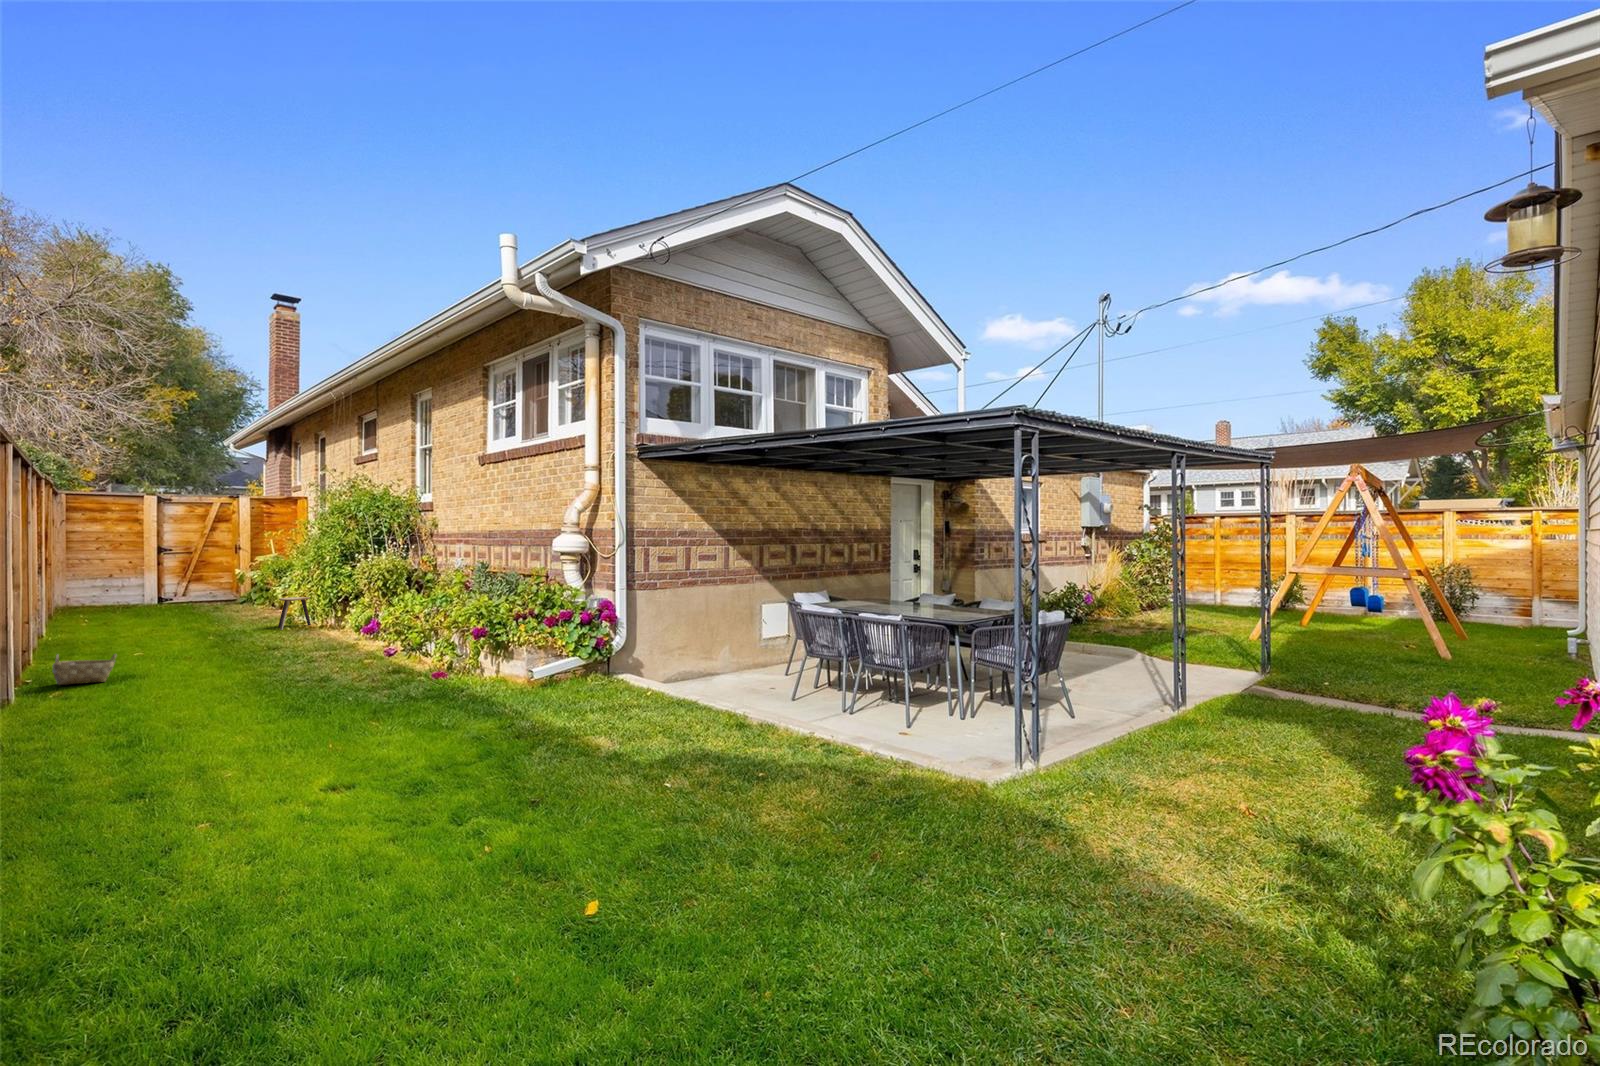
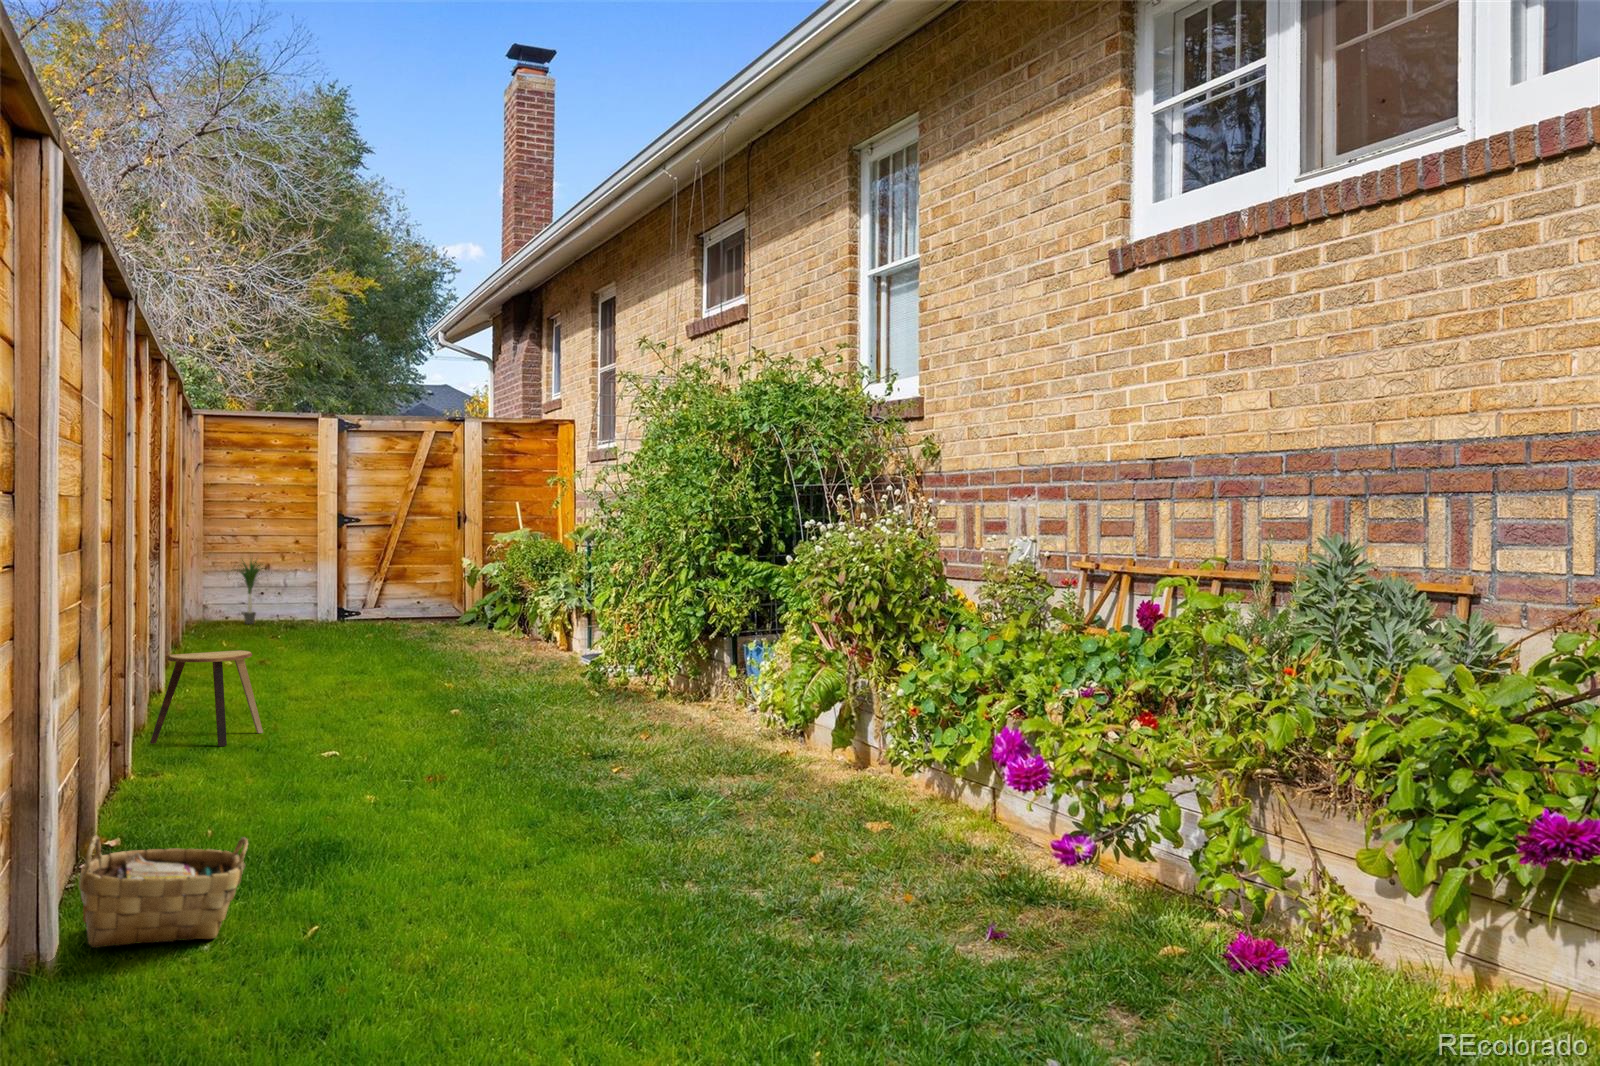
potted plant: none [78,570,115,609] -> present [231,560,263,624]
stool: present [278,597,311,630] -> present [150,650,263,746]

